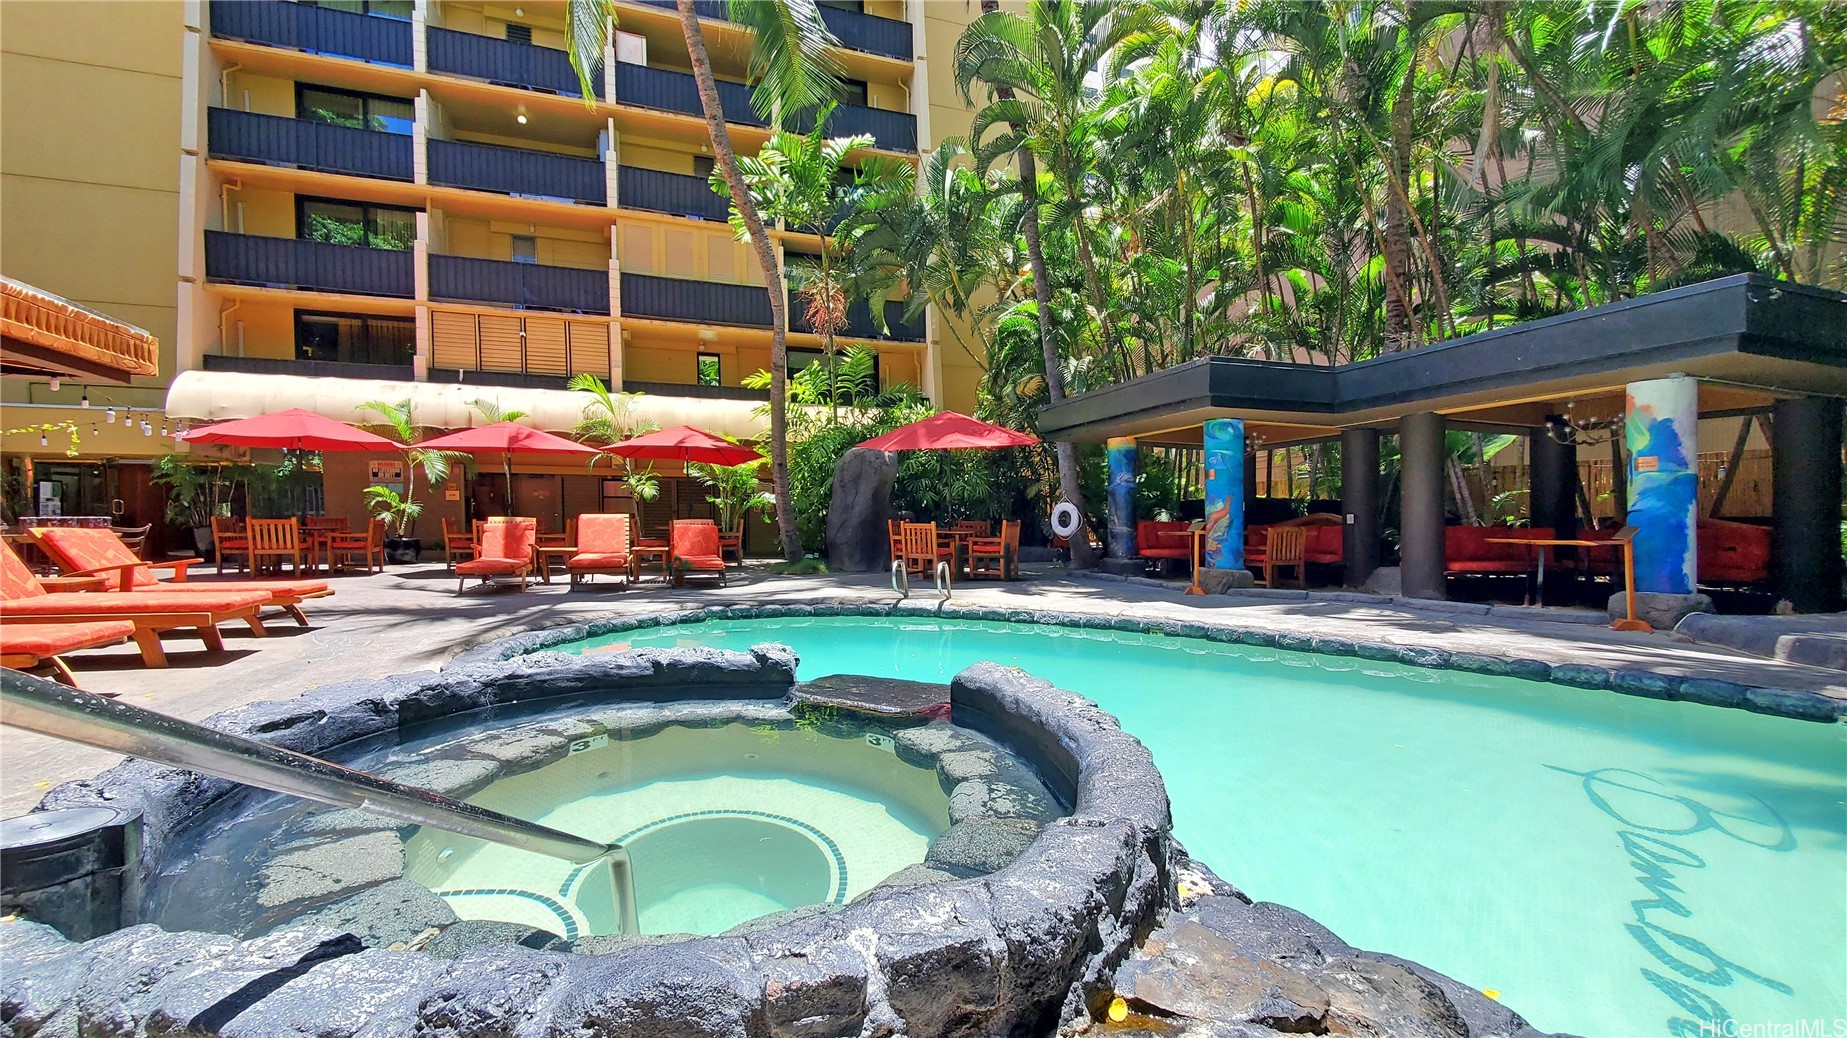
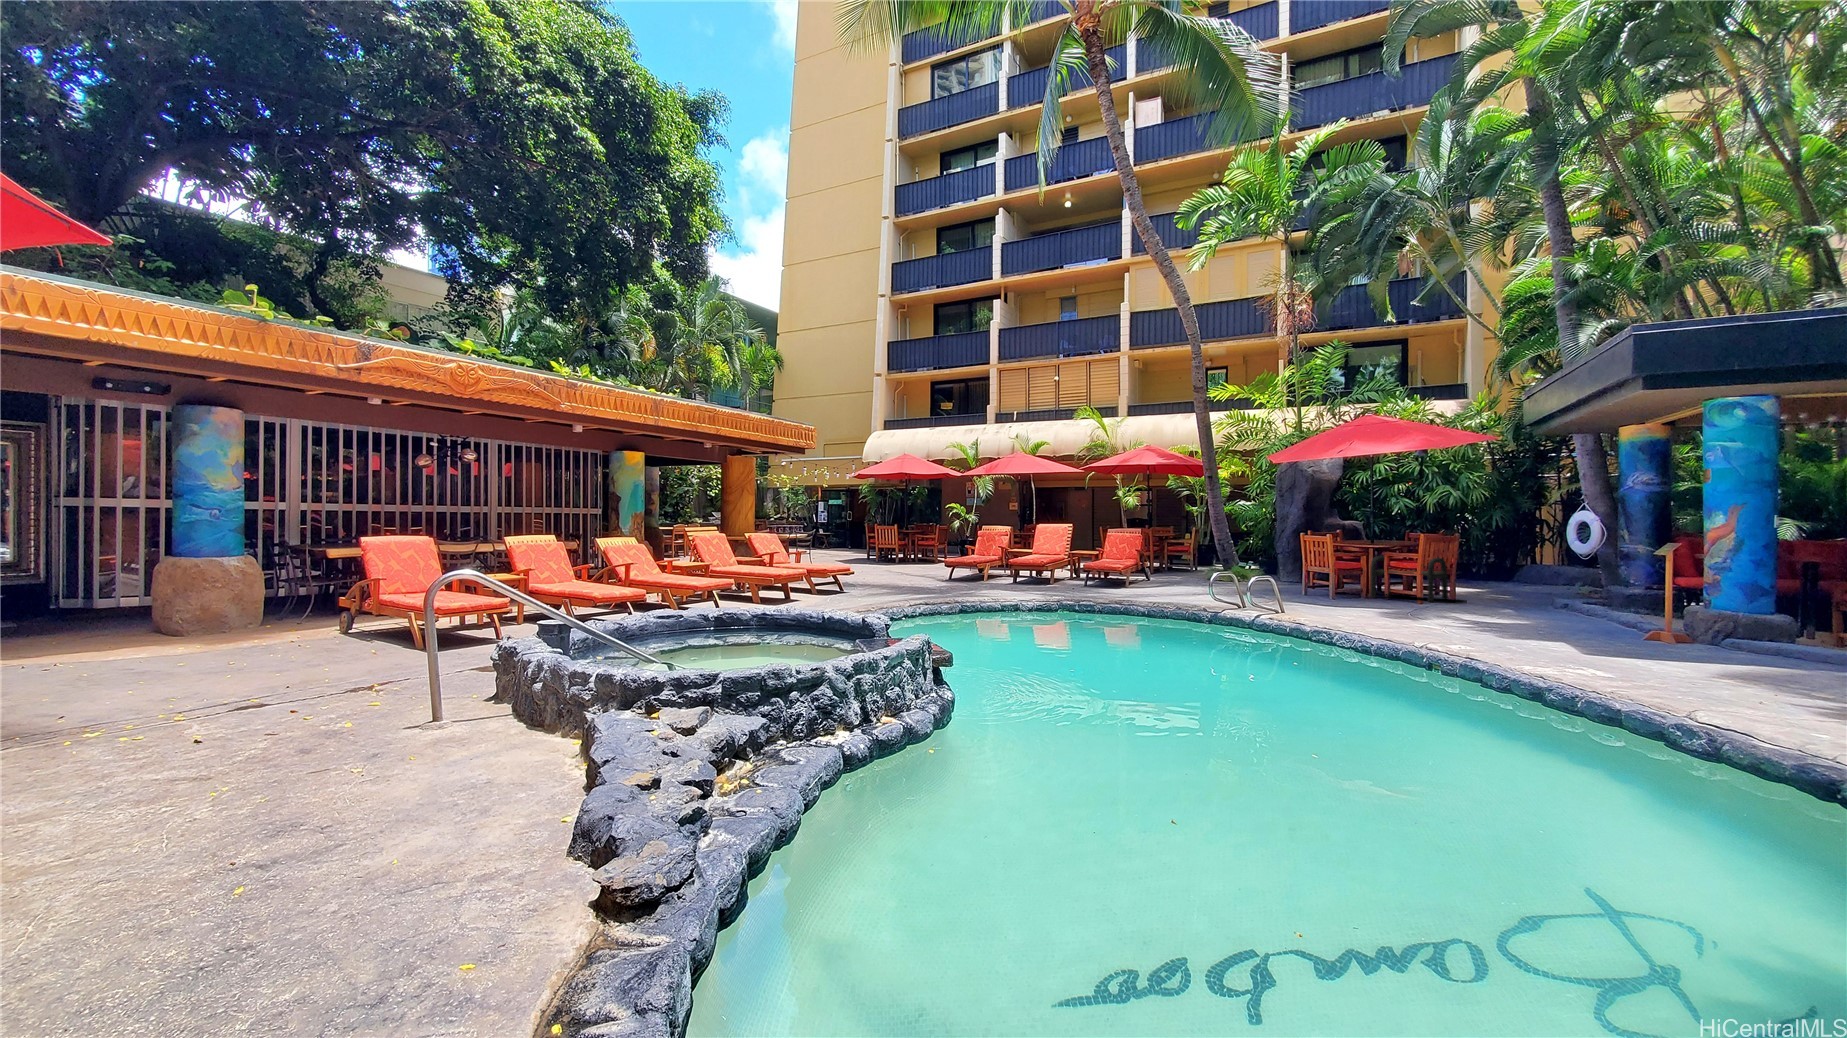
potted plant: present [653,555,694,586] -> none [1073,557,1111,583]

